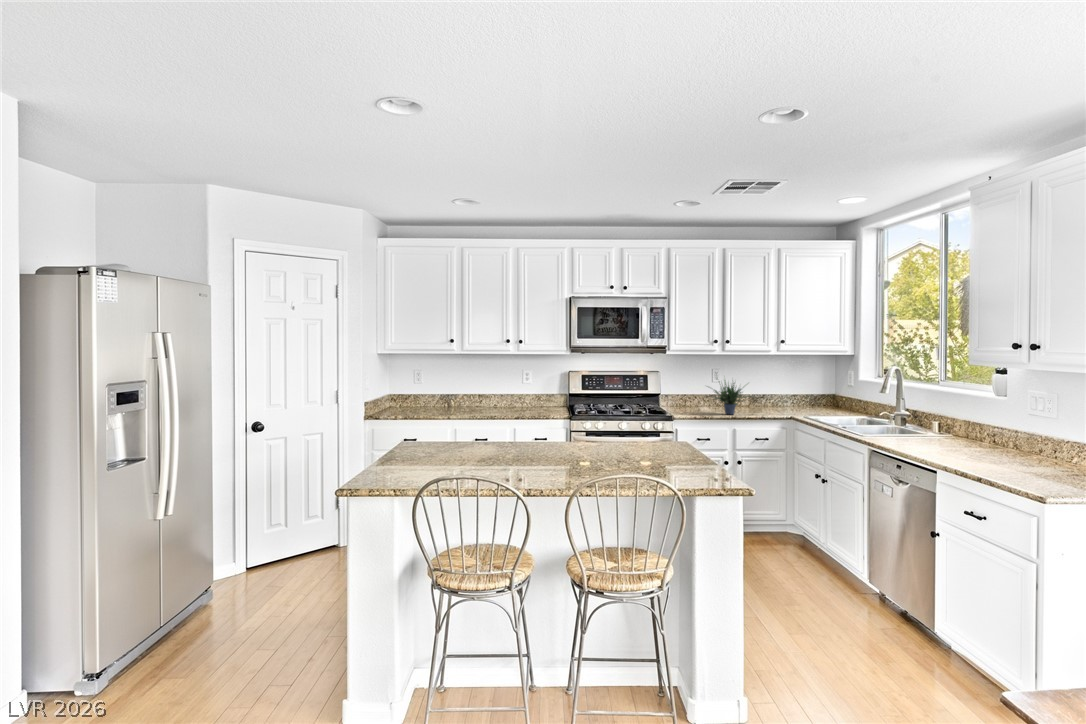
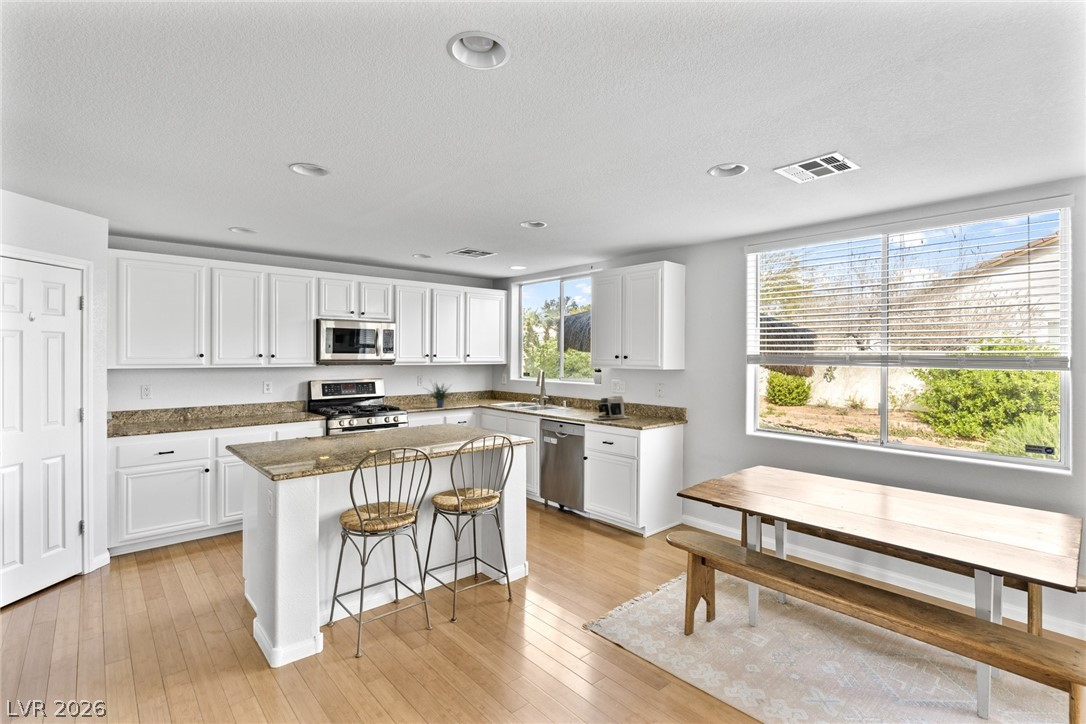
coffee maker: none [958,421,1055,468] -> present [595,396,630,420]

